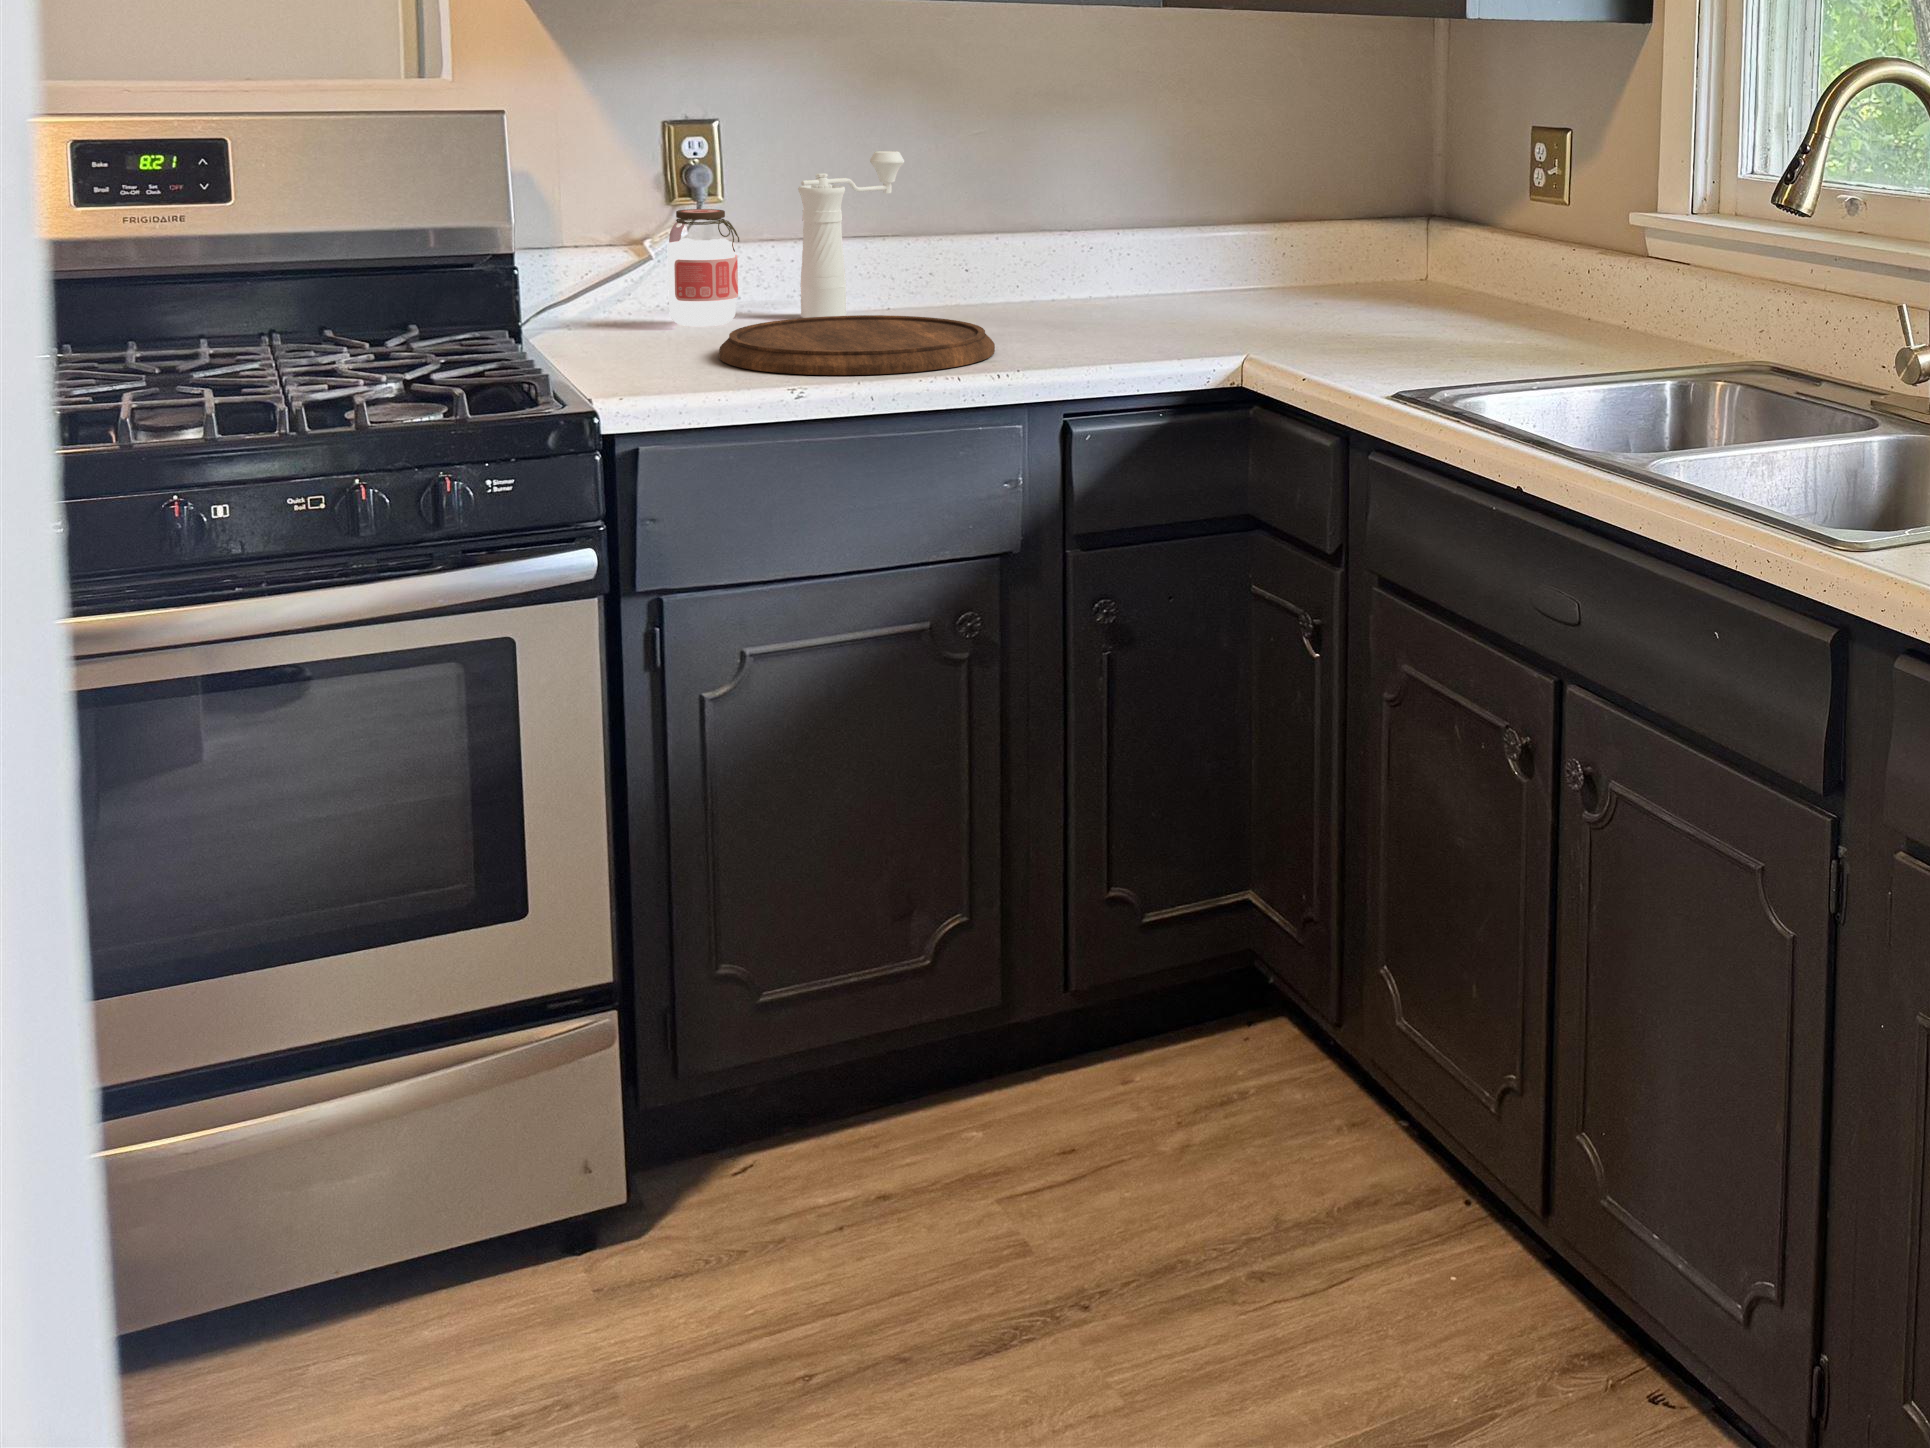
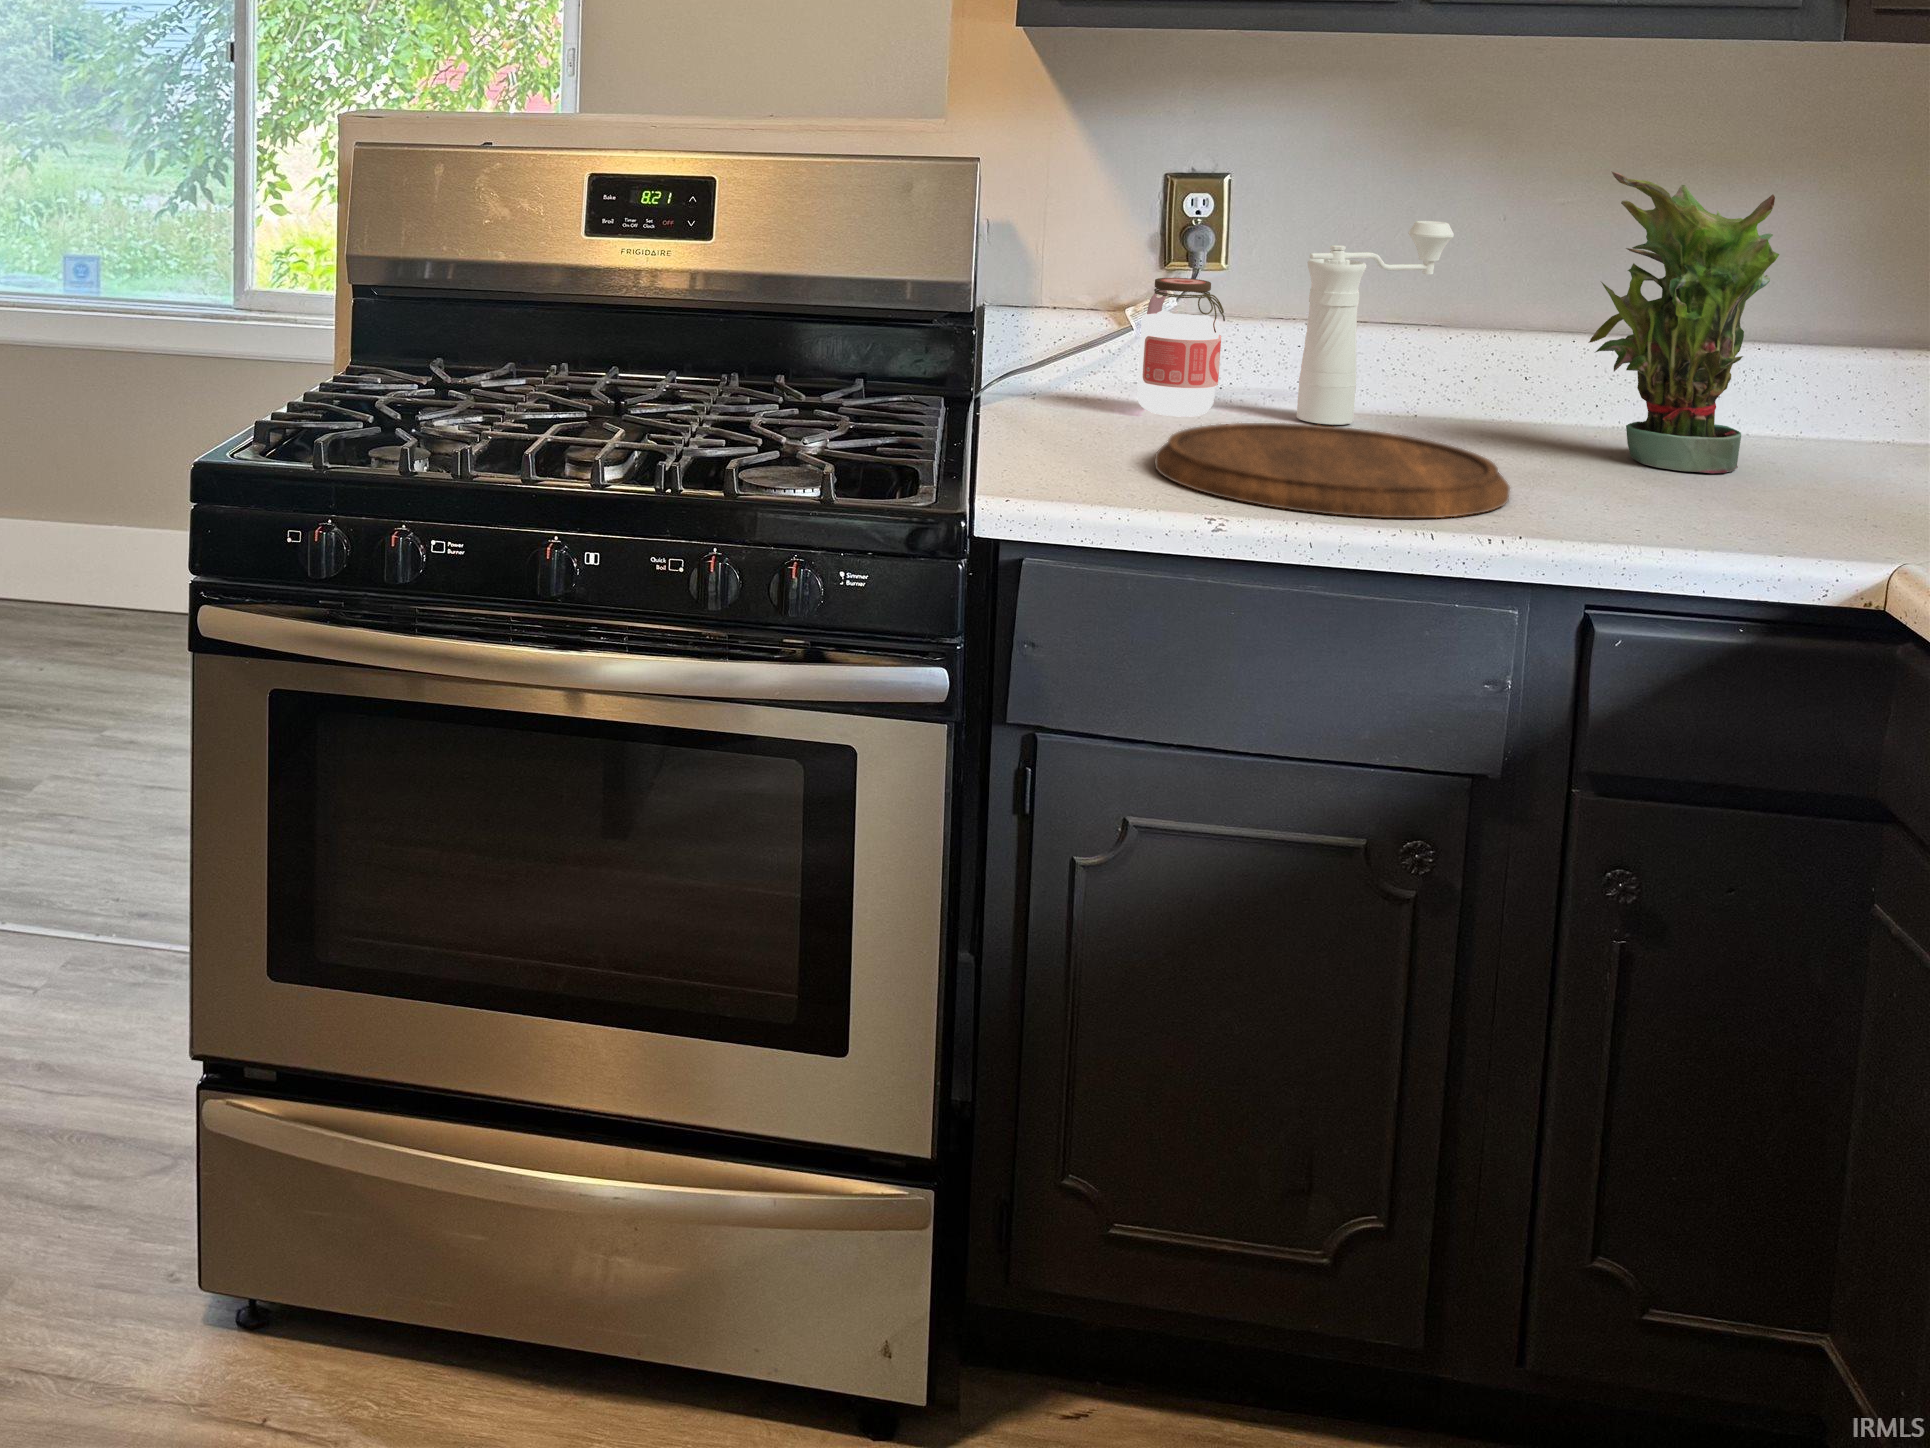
potted plant: none [1012,102,1136,321] -> present [1589,172,1779,473]

